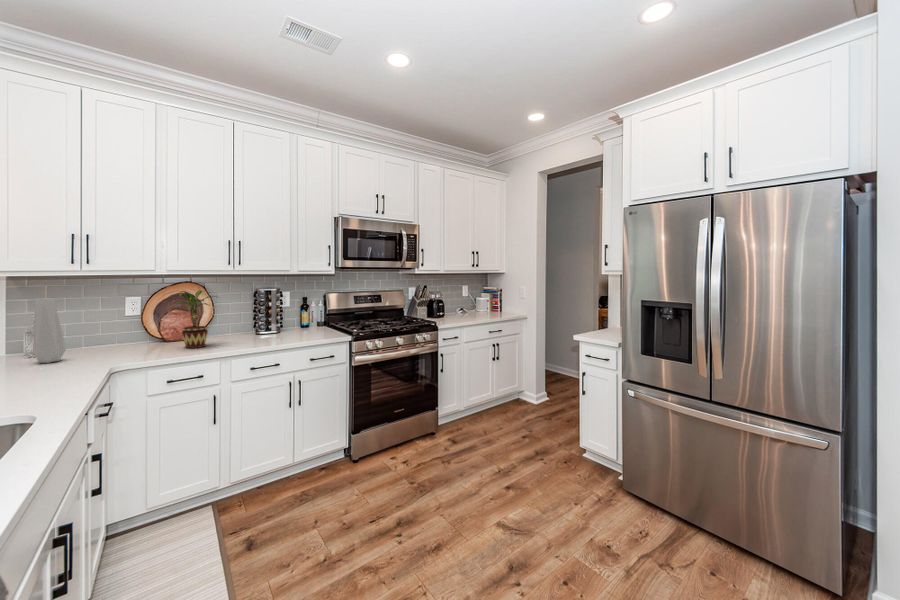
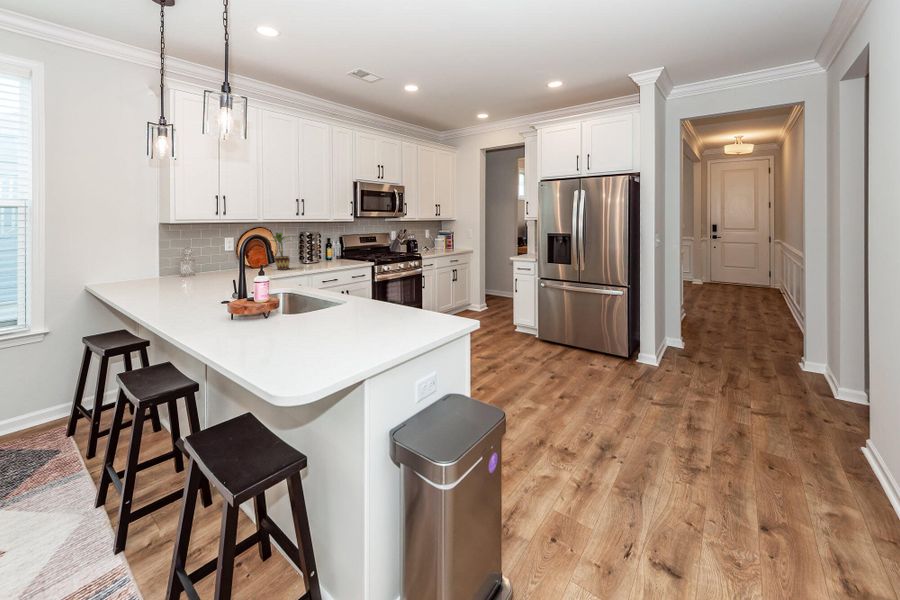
vase: present [33,298,66,363] -> none [200,237,217,277]

